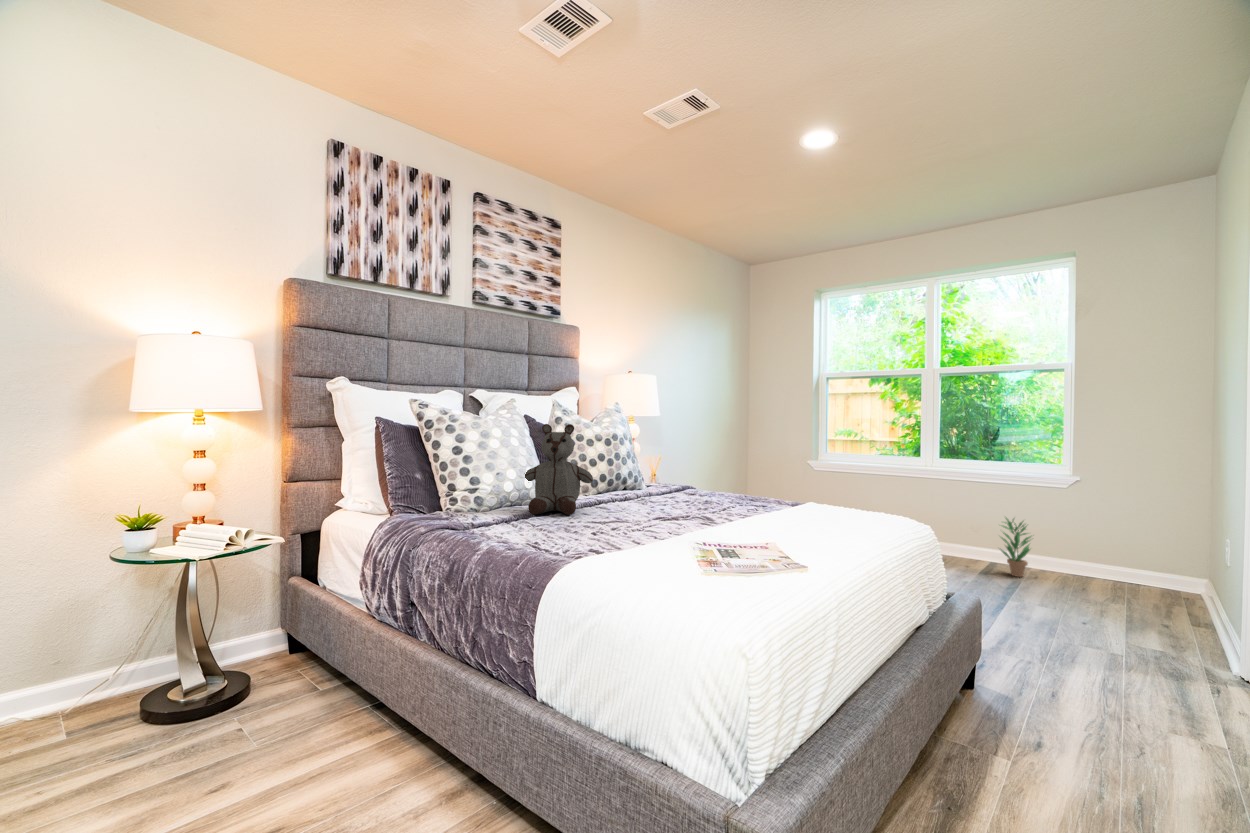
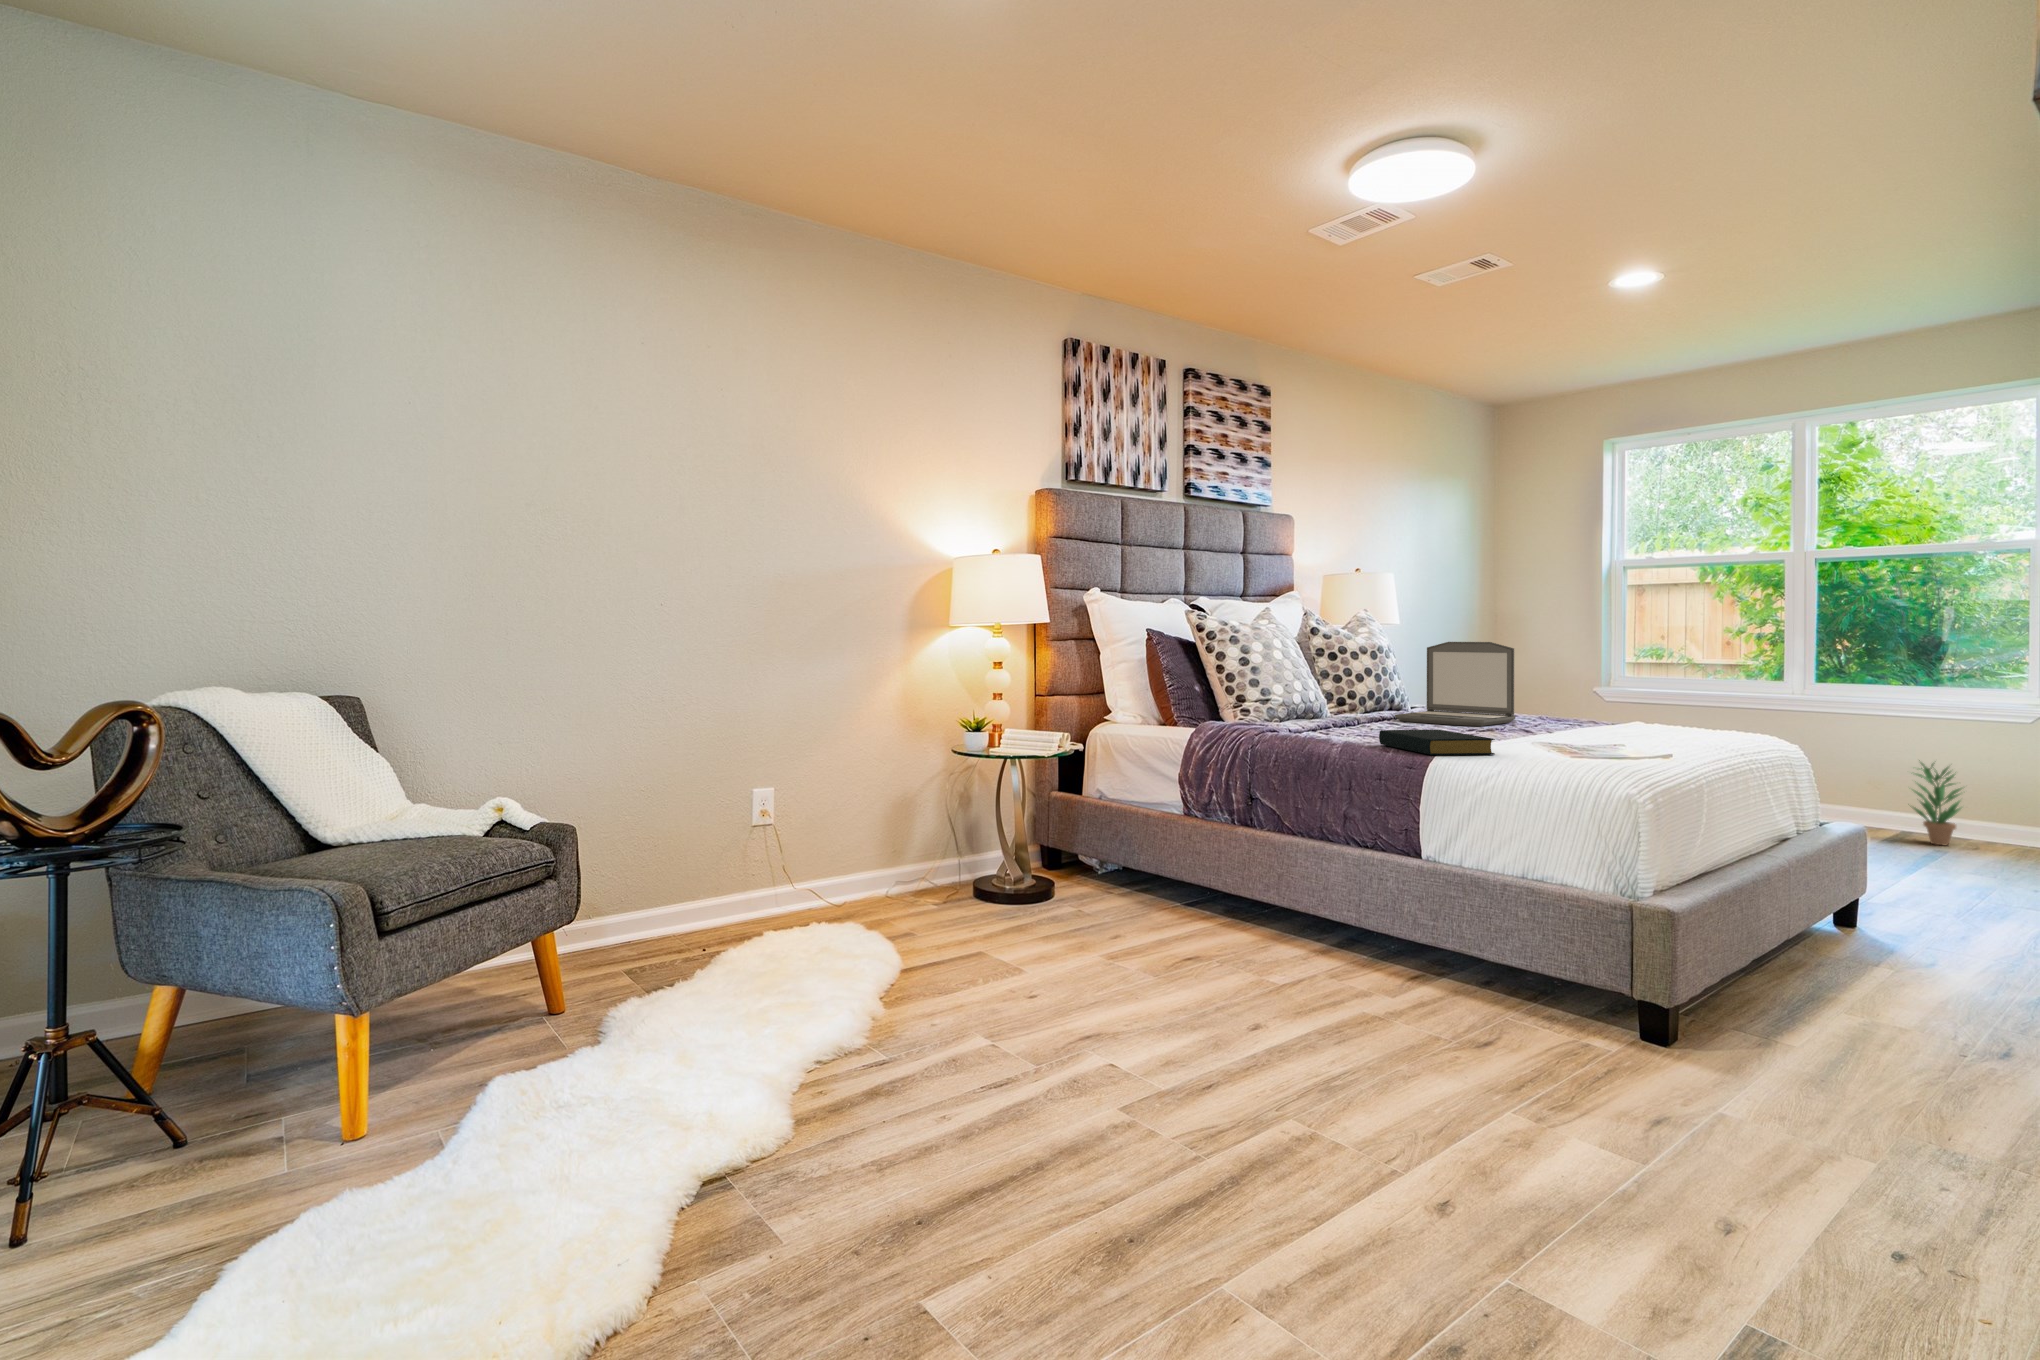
stuffed bear: present [525,424,593,515] -> none [1302,634,1382,728]
laptop: none [619,431,718,509] -> present [1395,642,1515,726]
hardback book: none [520,532,619,579] -> present [1379,729,1495,755]

